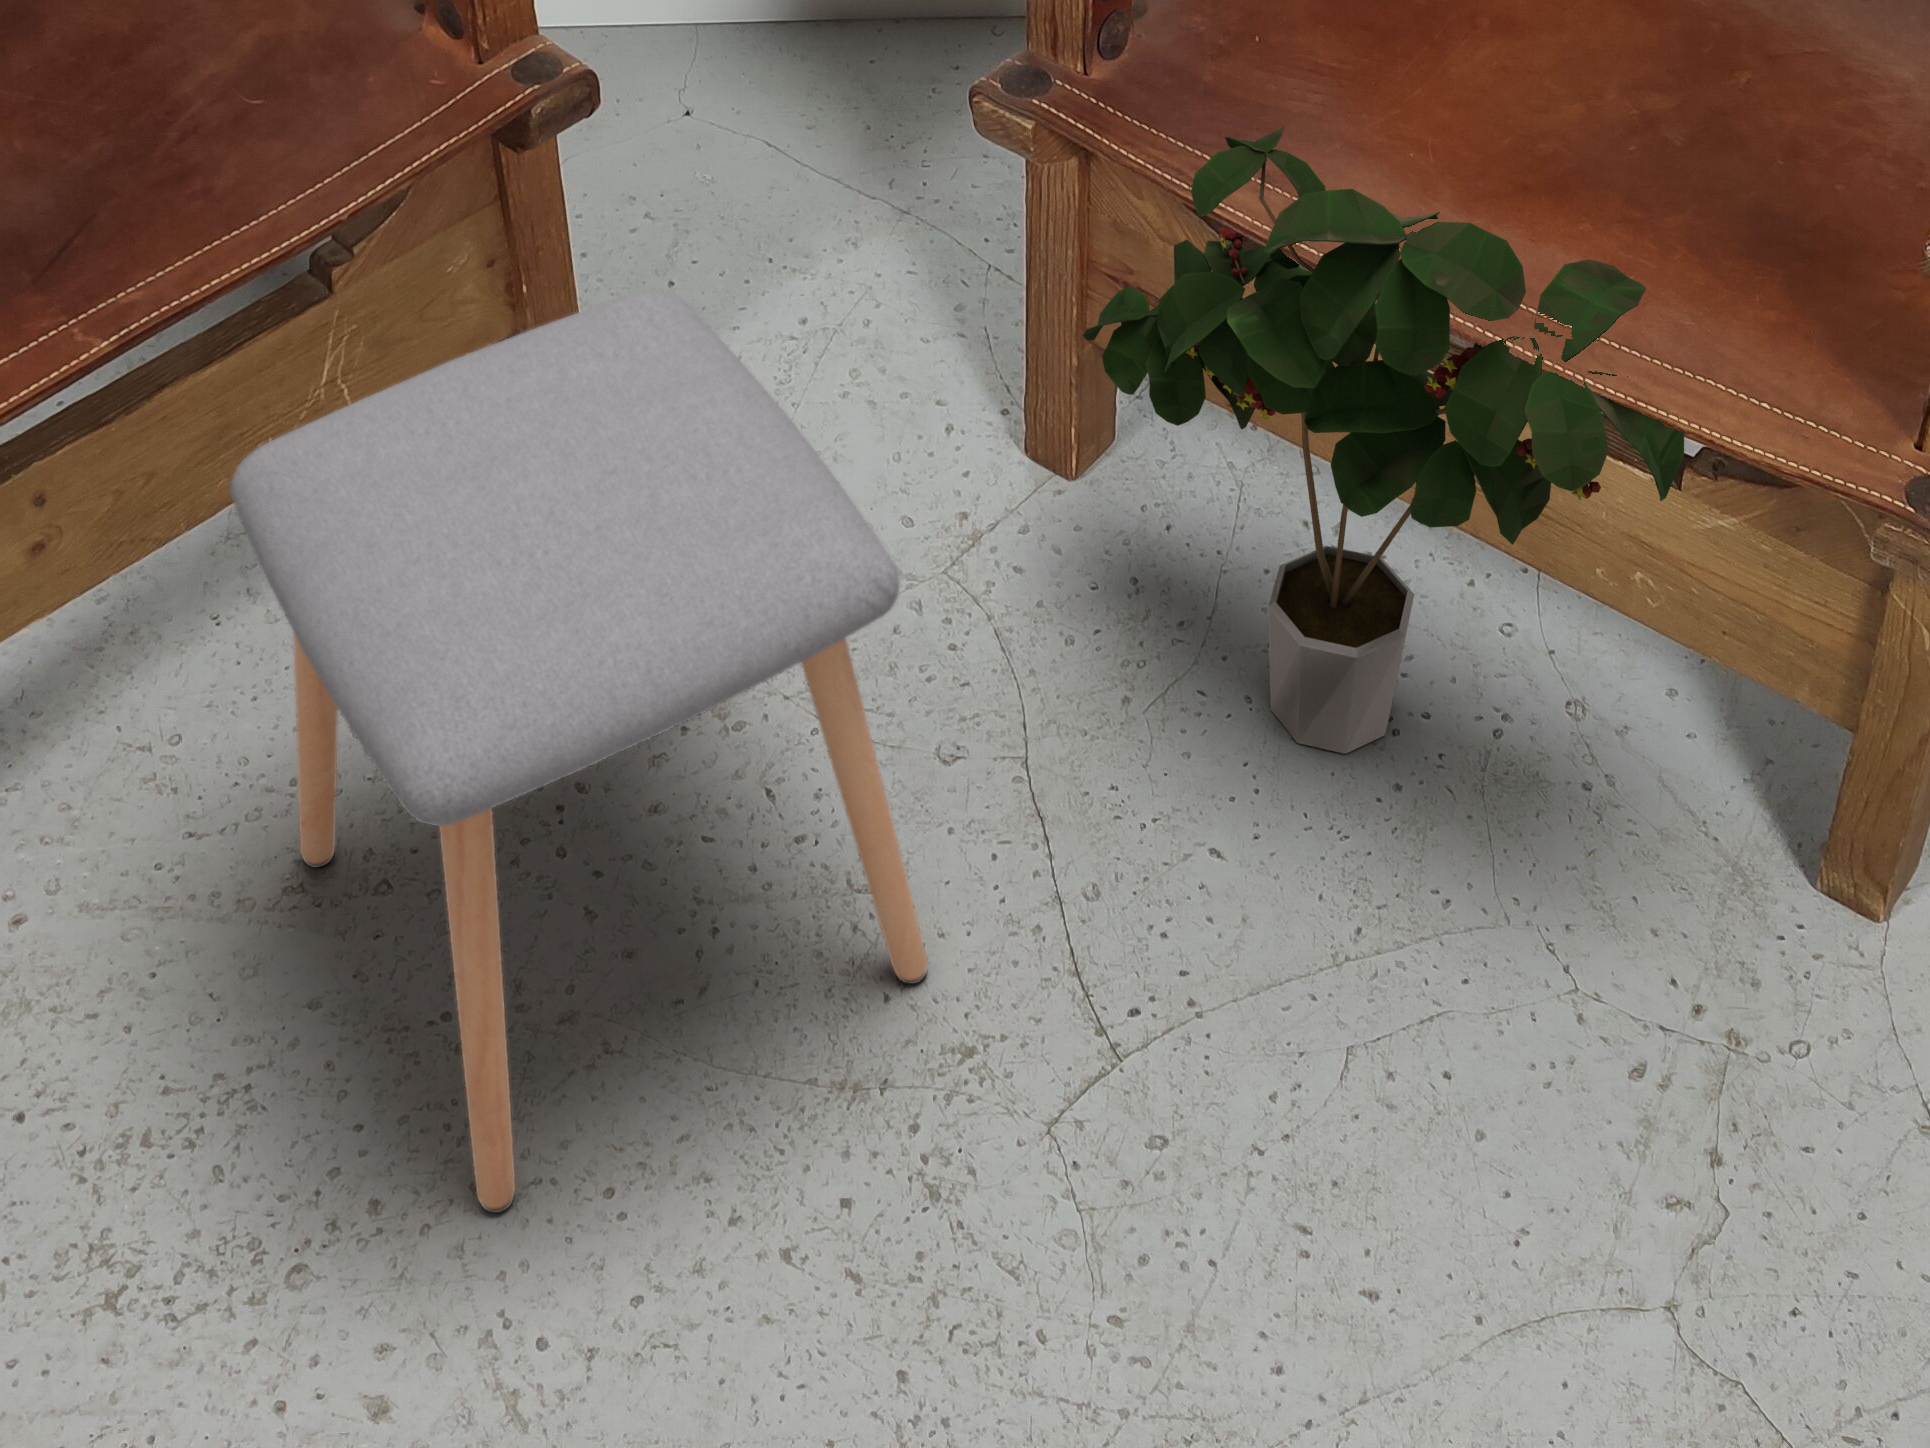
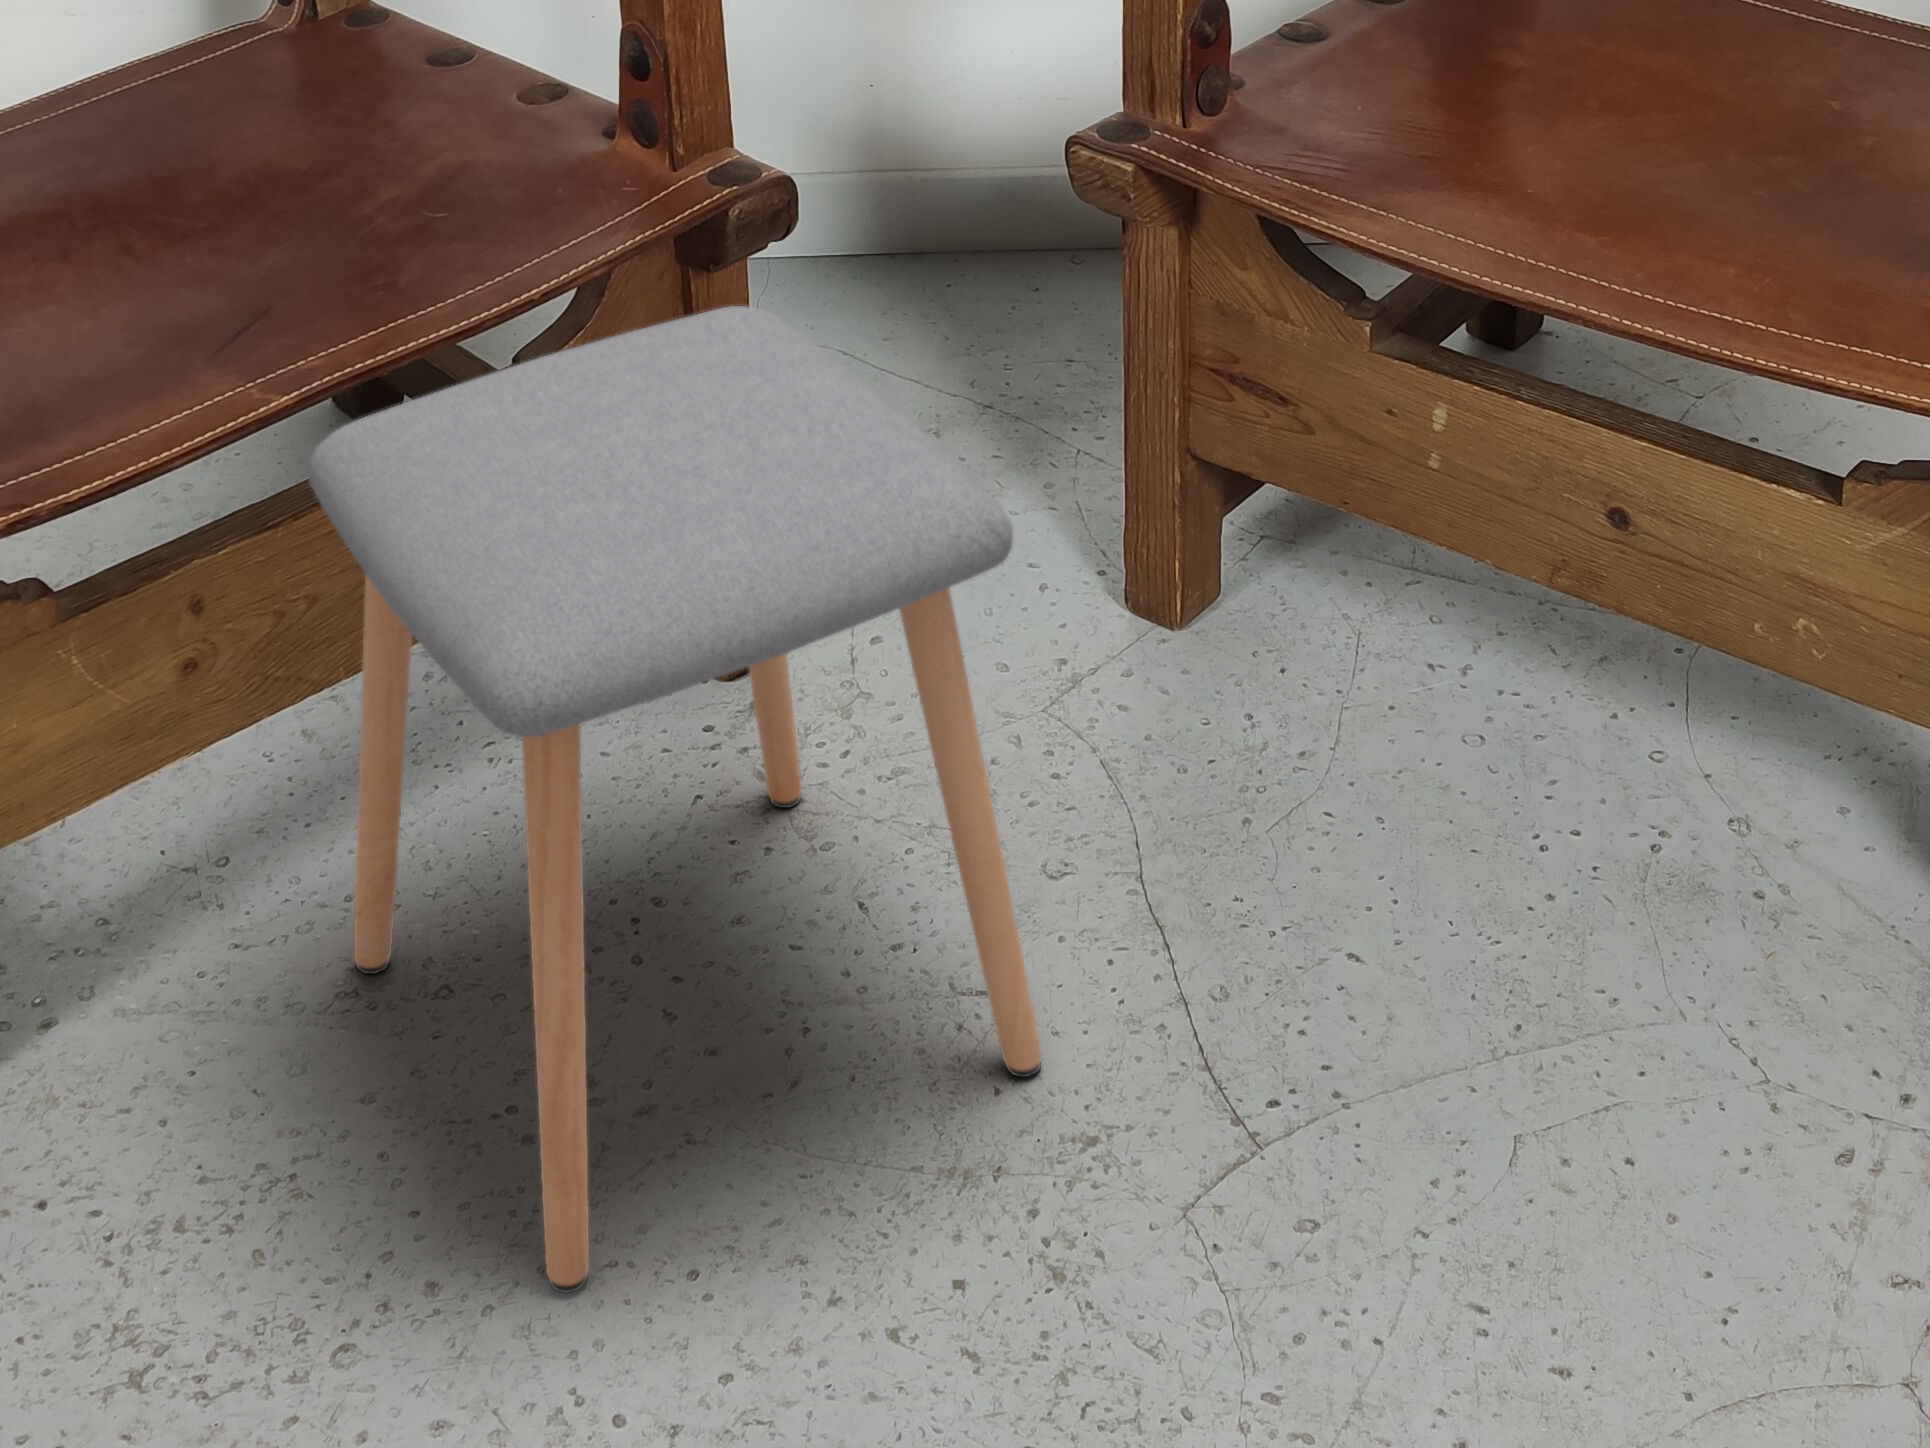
potted plant: present [1083,126,1684,754] -> none [1187,139,1840,865]

